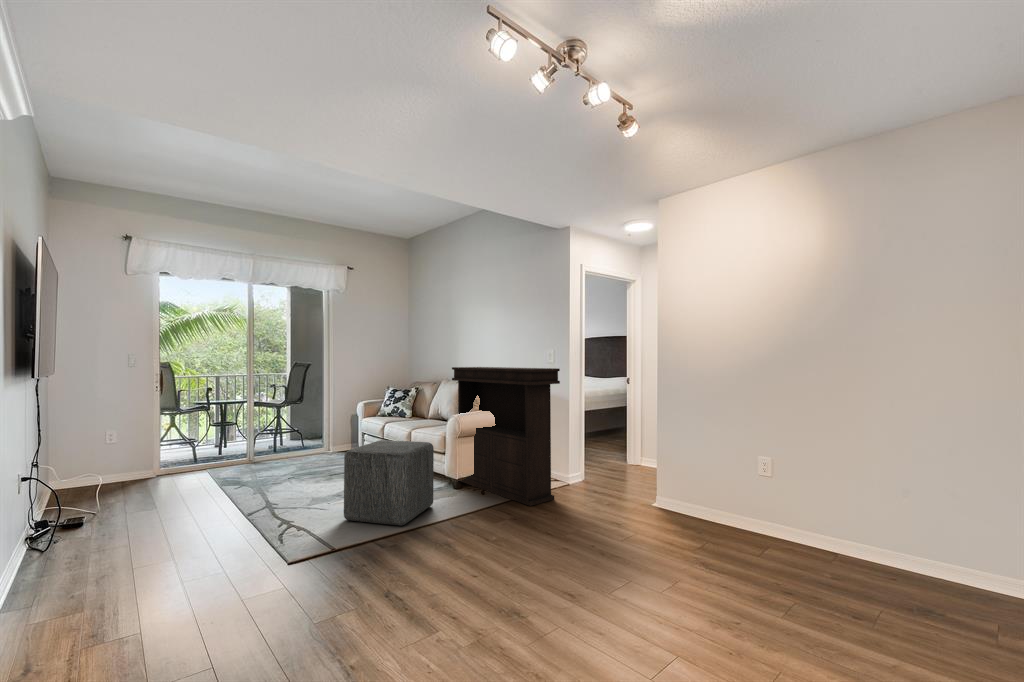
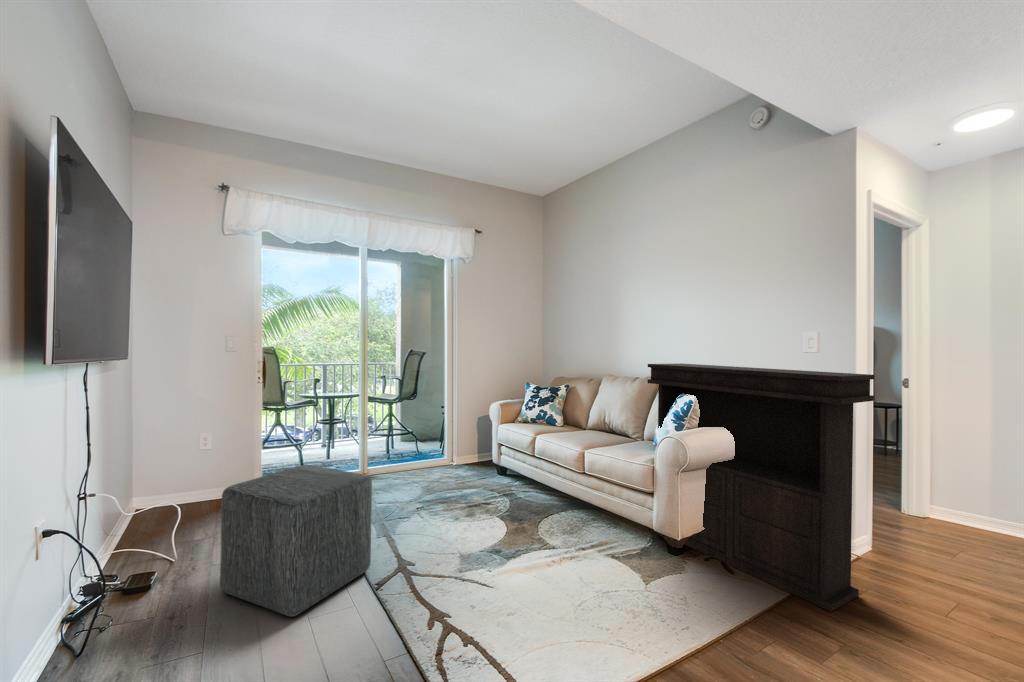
ottoman: present [344,440,434,525] -> present [220,464,372,617]

